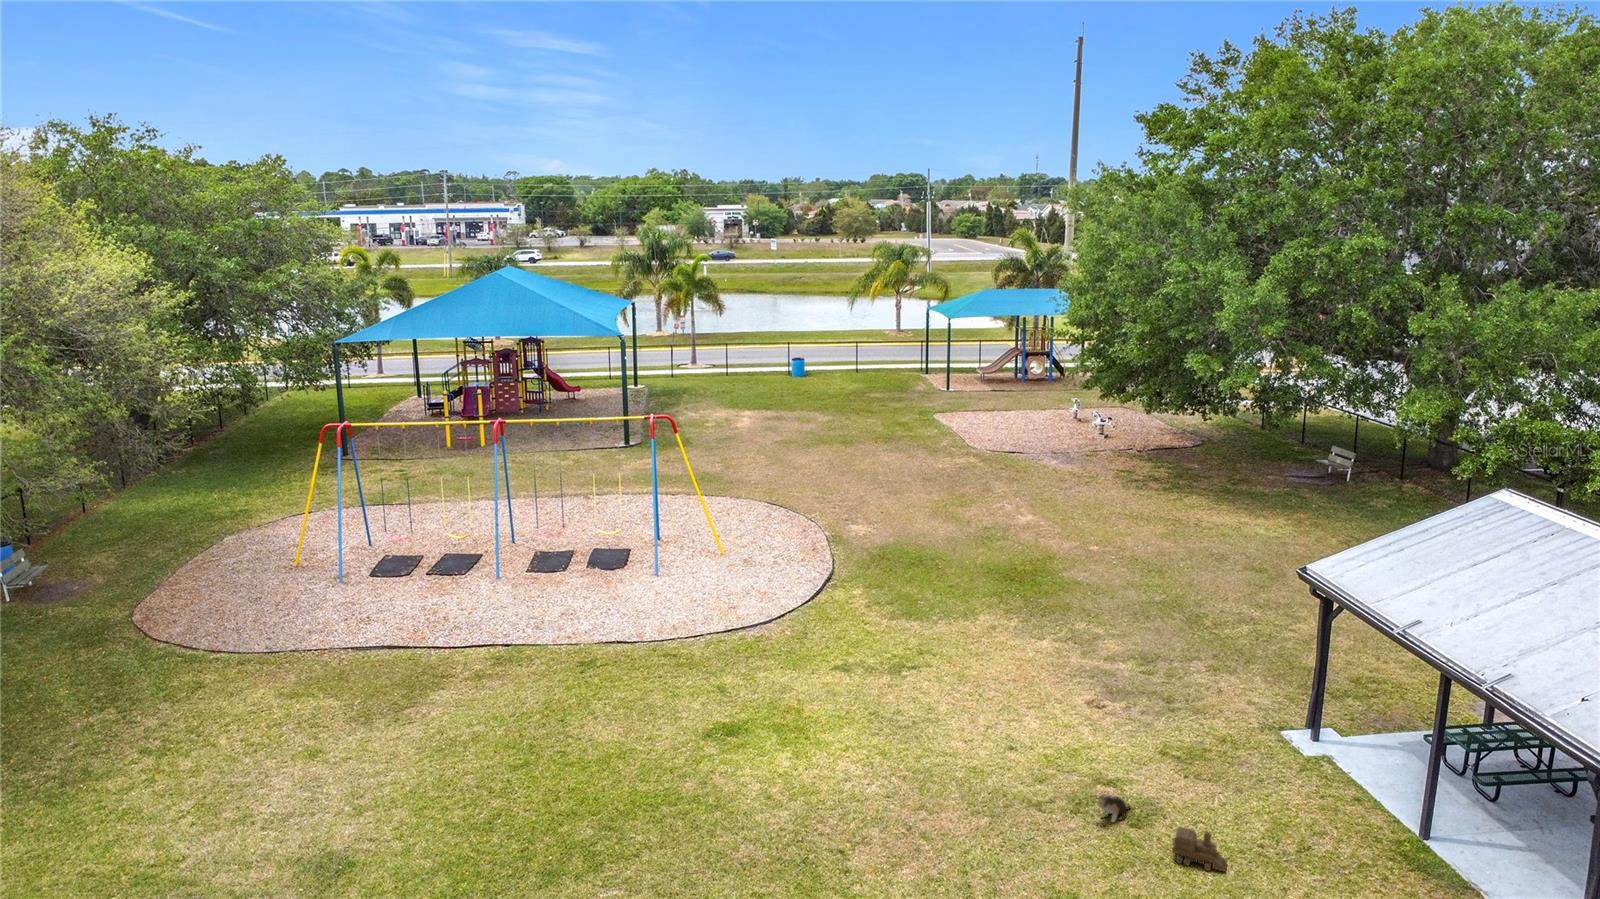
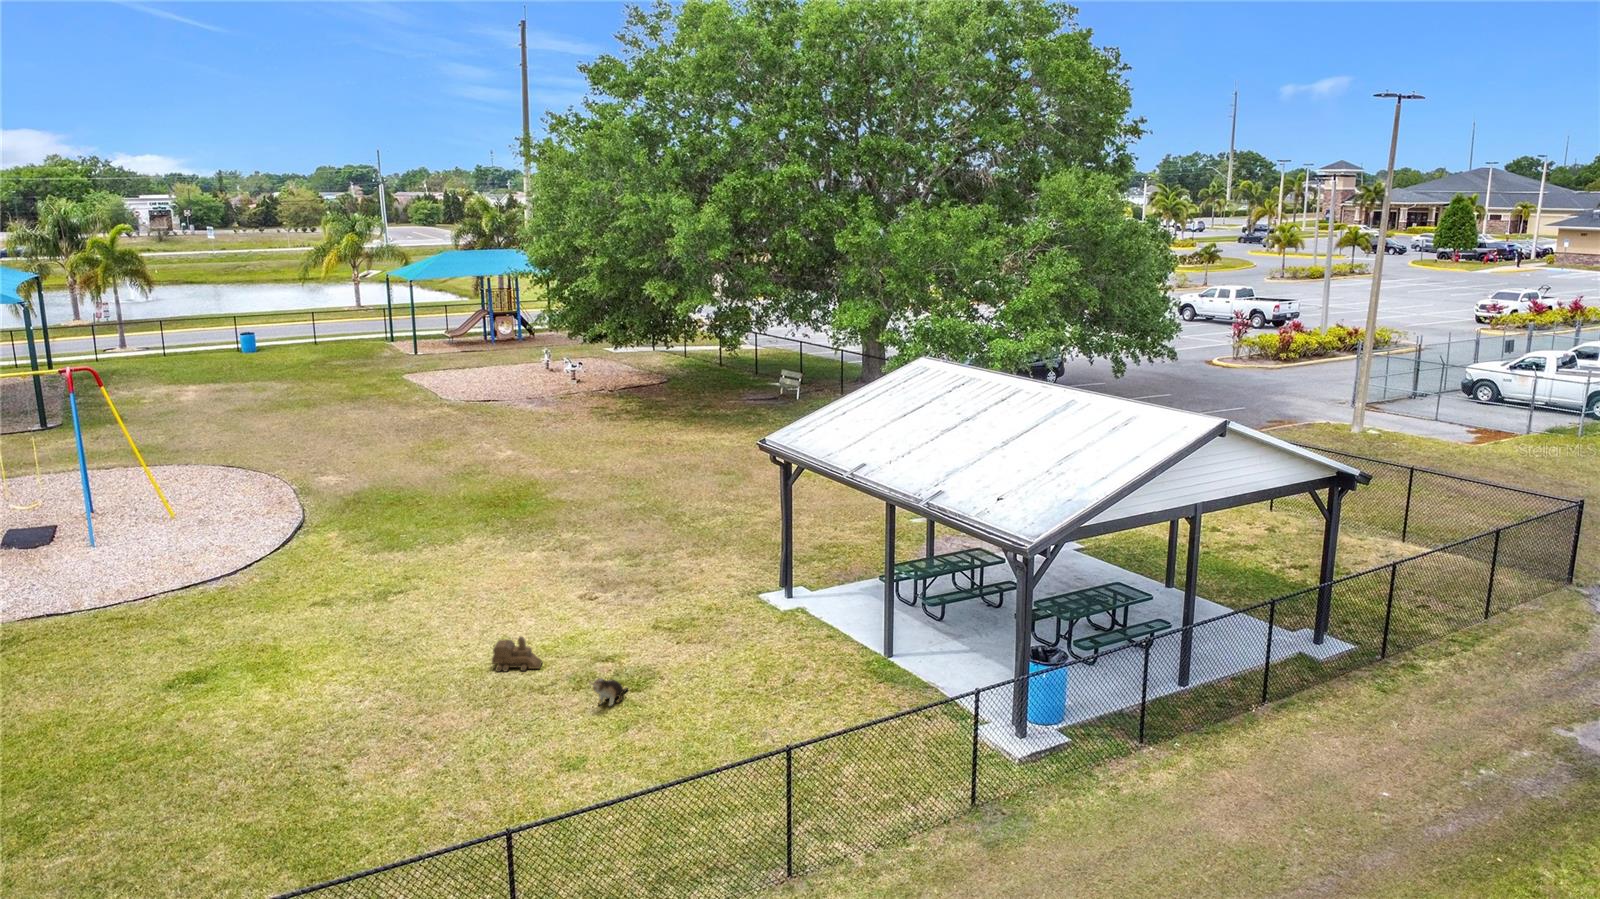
toy train: present [1172,827,1227,872] -> present [492,637,542,672]

